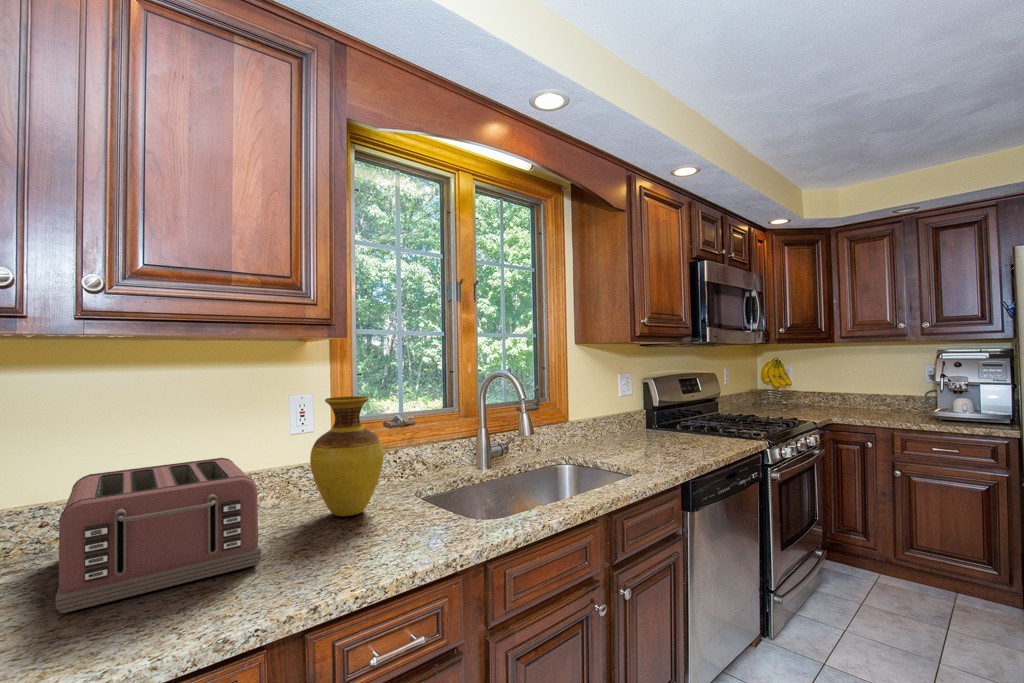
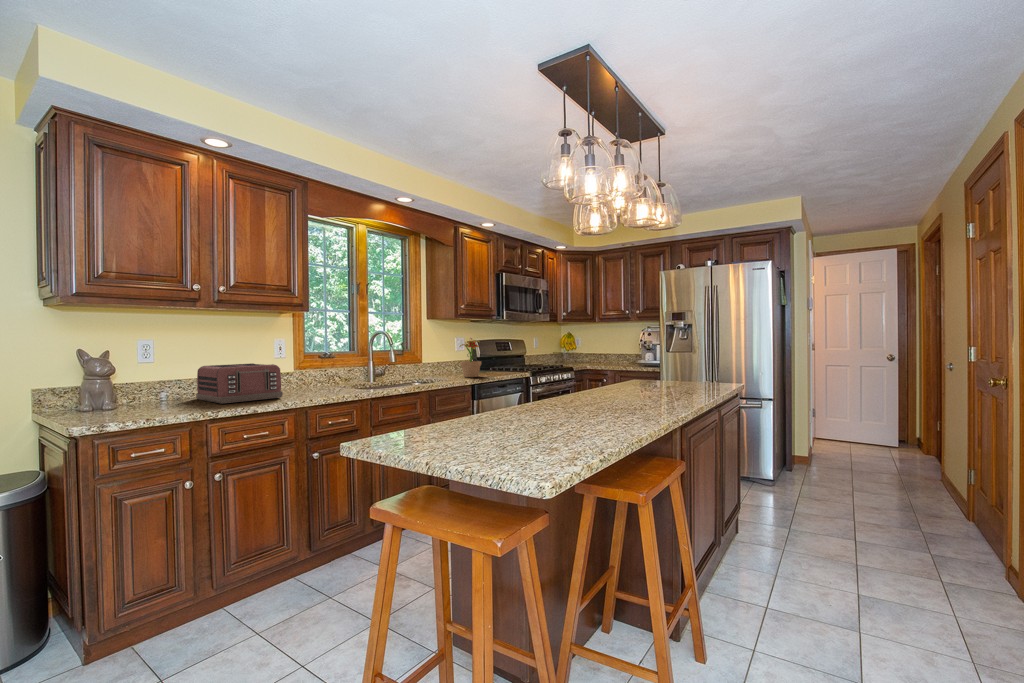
potted plant: none [639,378,685,455] -> present [459,338,481,377]
vase: present [310,396,384,516] -> none [291,339,324,391]

